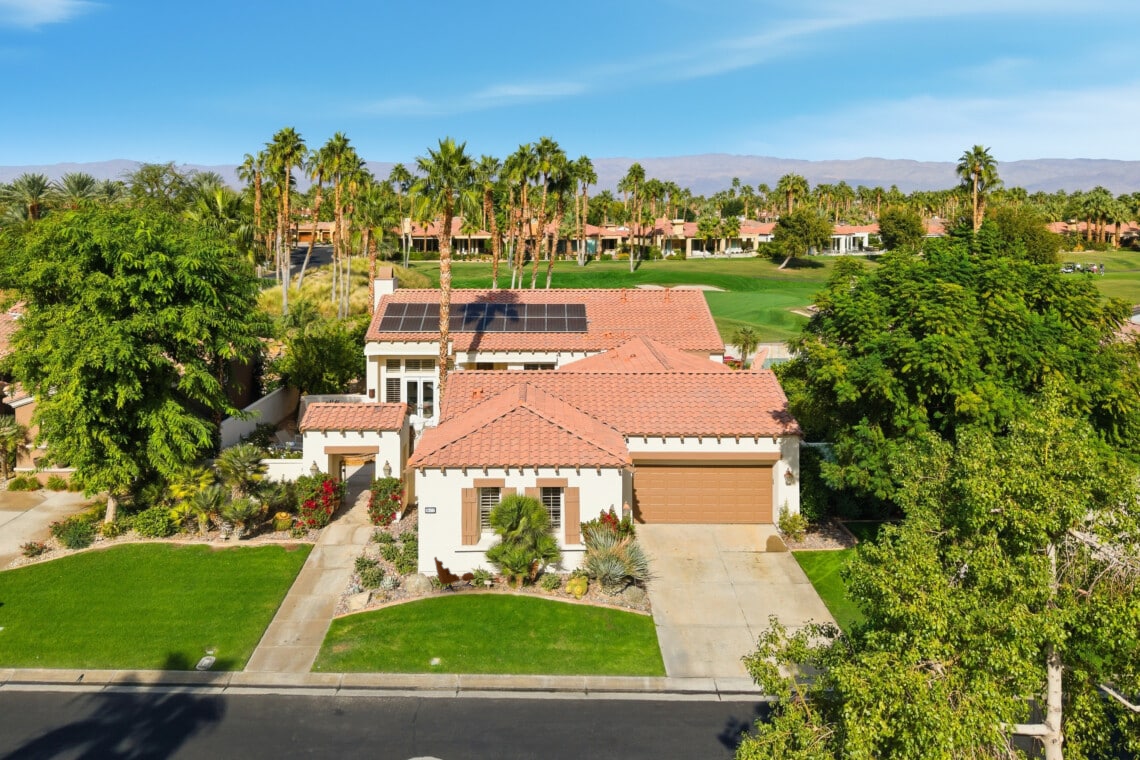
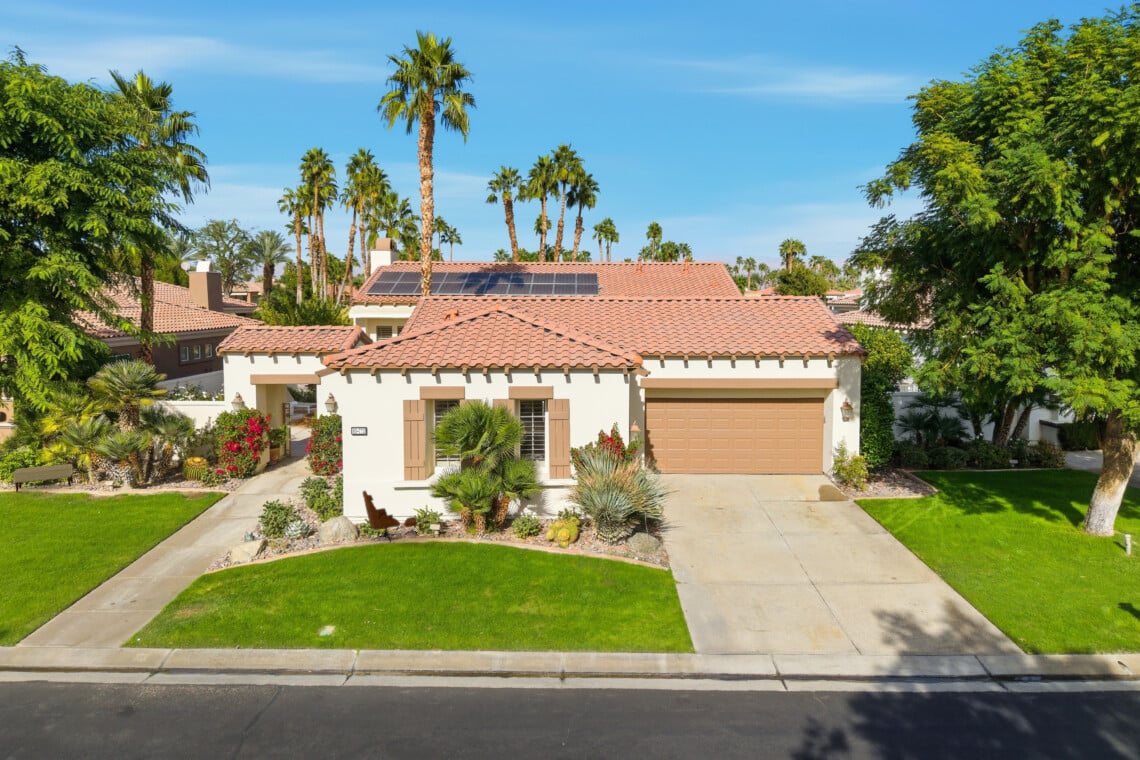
bench: none [147,521,188,546] -> present [13,464,73,492]

